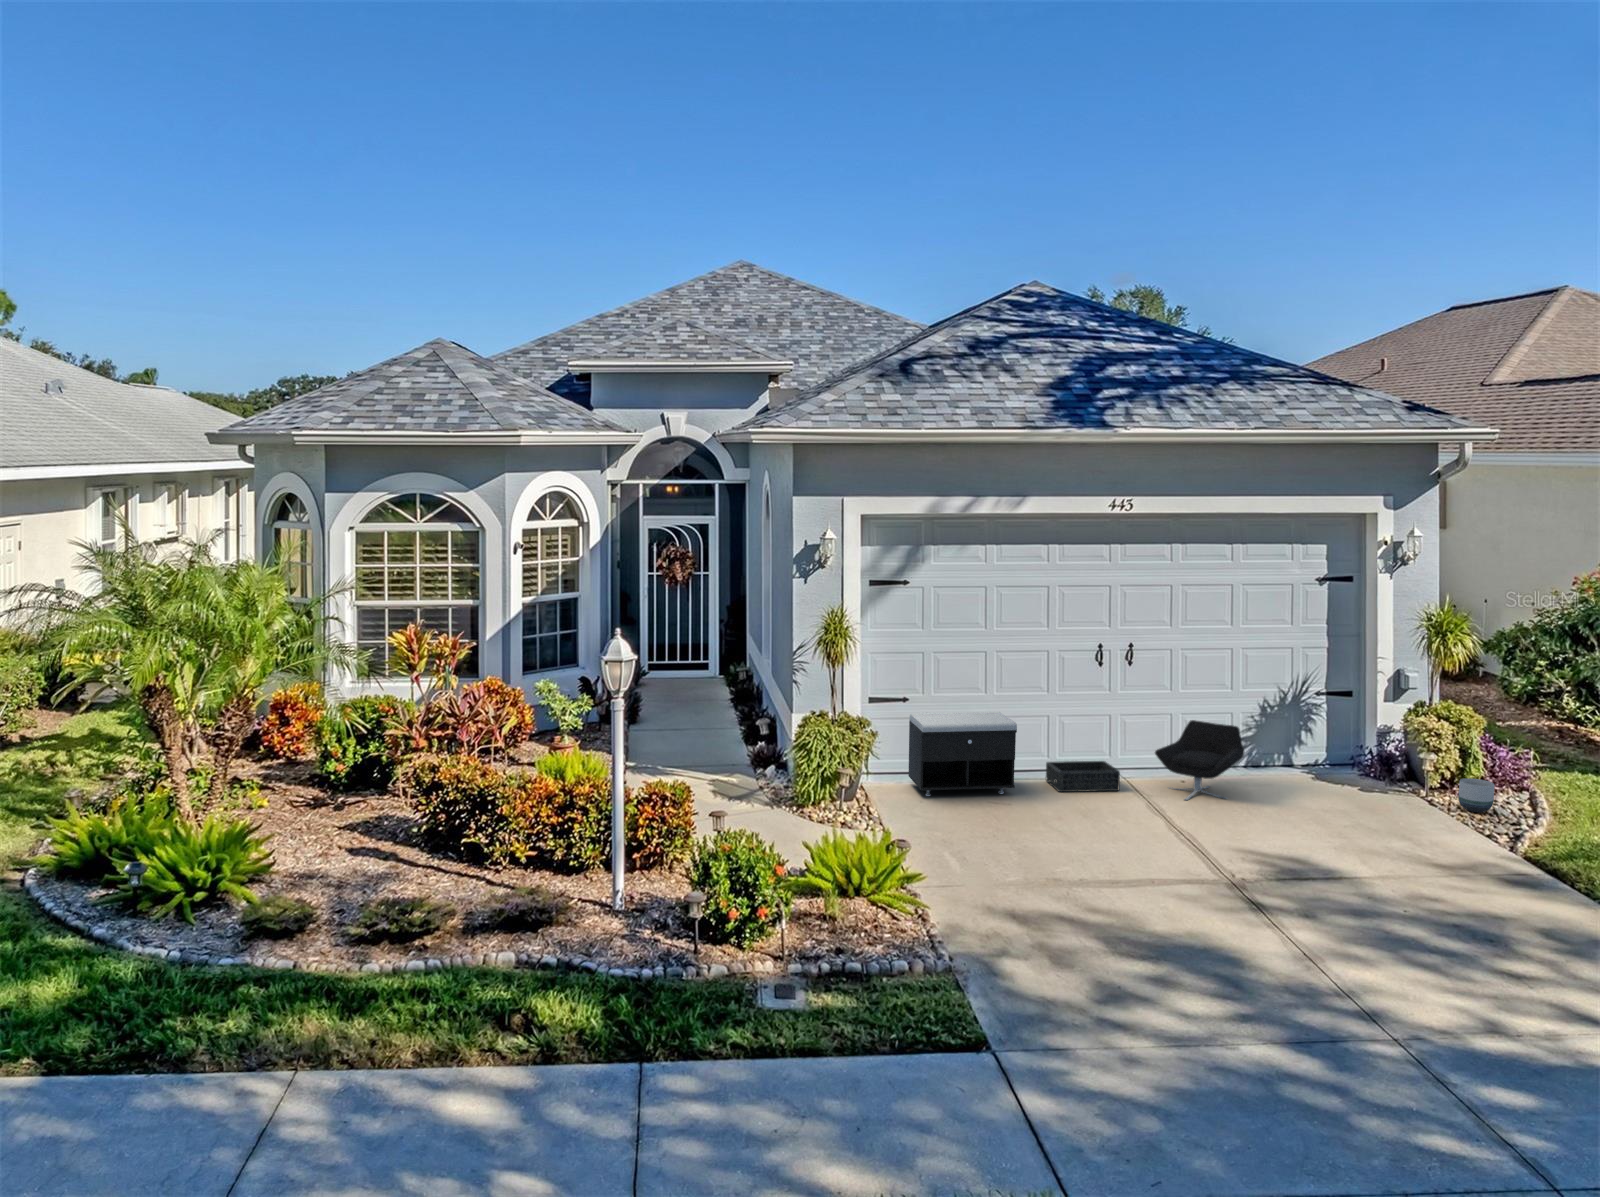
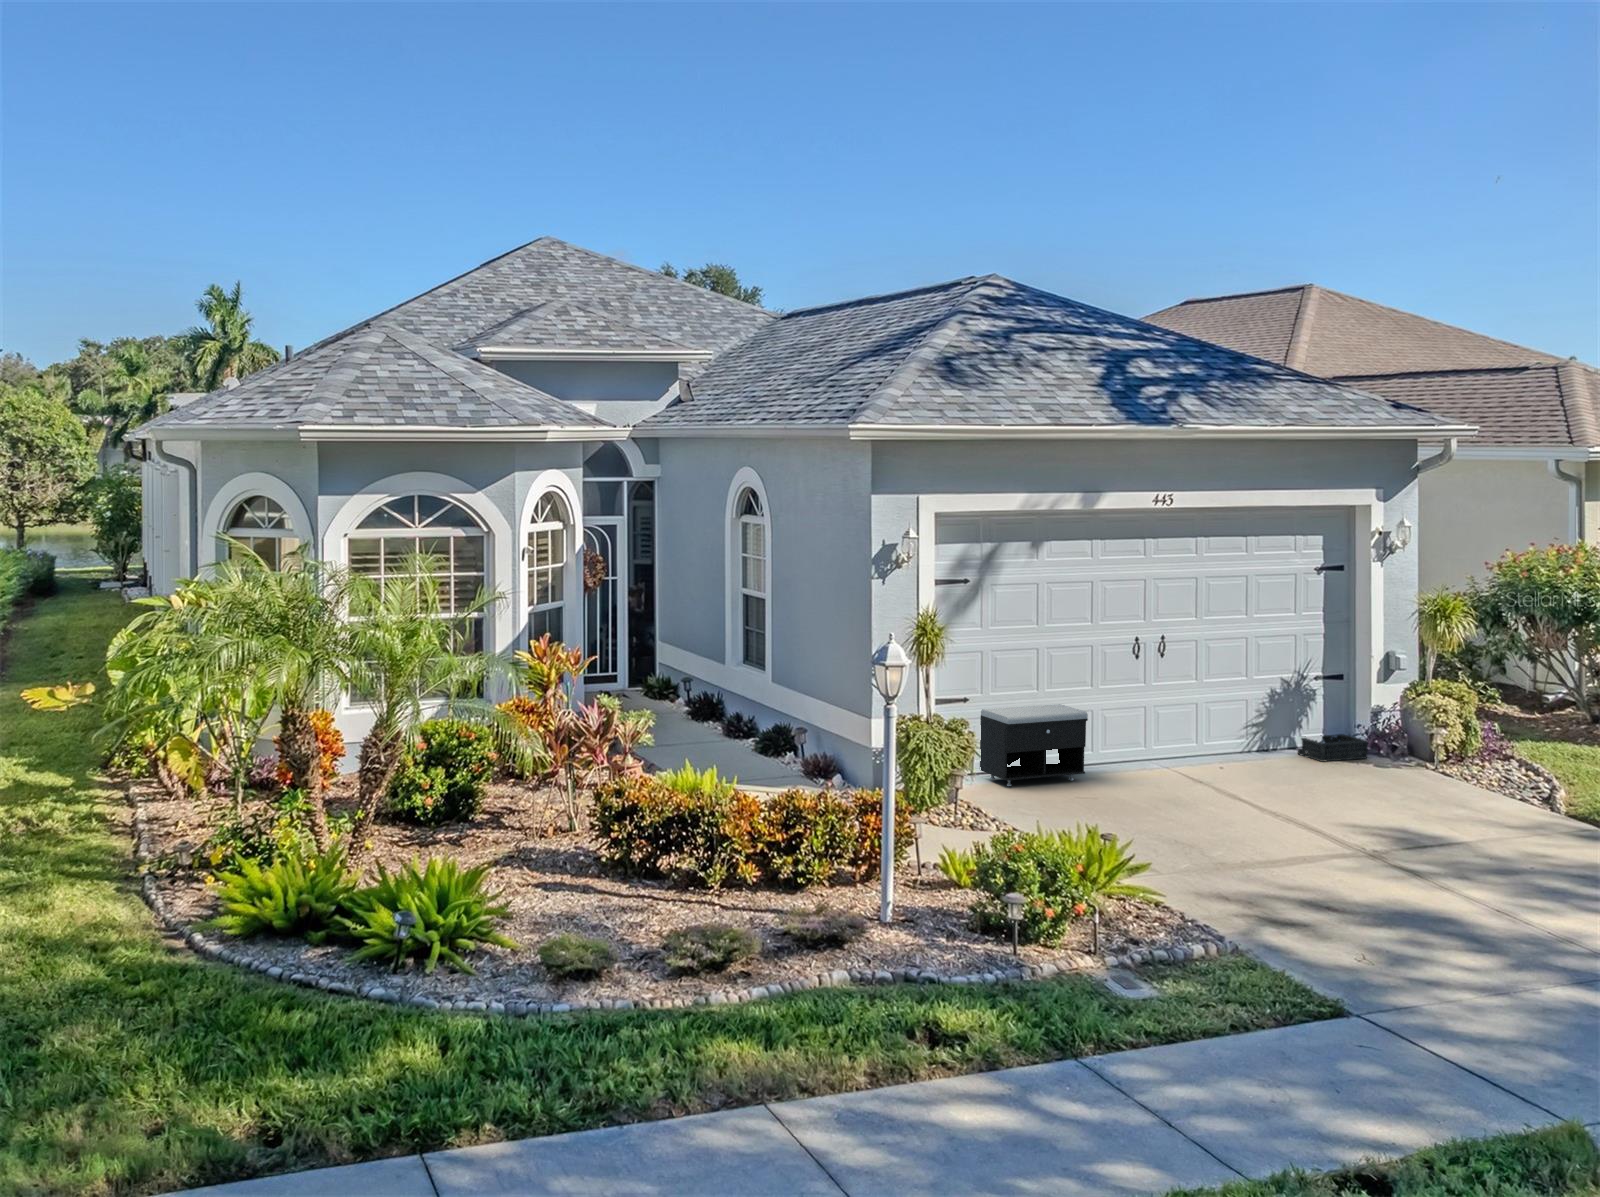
lounge chair: present [1155,720,1245,800] -> none [1197,704,1273,776]
basket: present [1046,761,1120,792] -> present [1298,734,1368,762]
planter: present [1459,778,1494,813] -> none [1448,743,1476,771]

